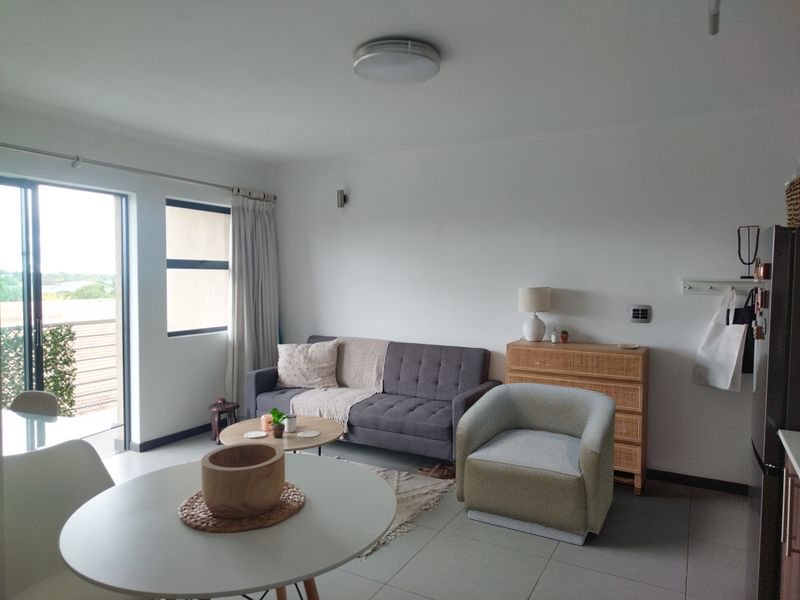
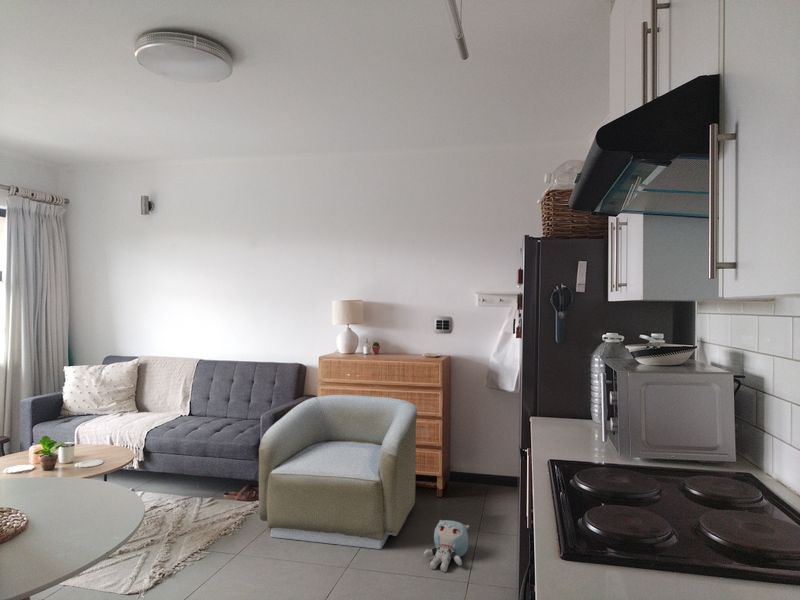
plush toy: none [632,524,684,581] -> present [424,520,469,572]

